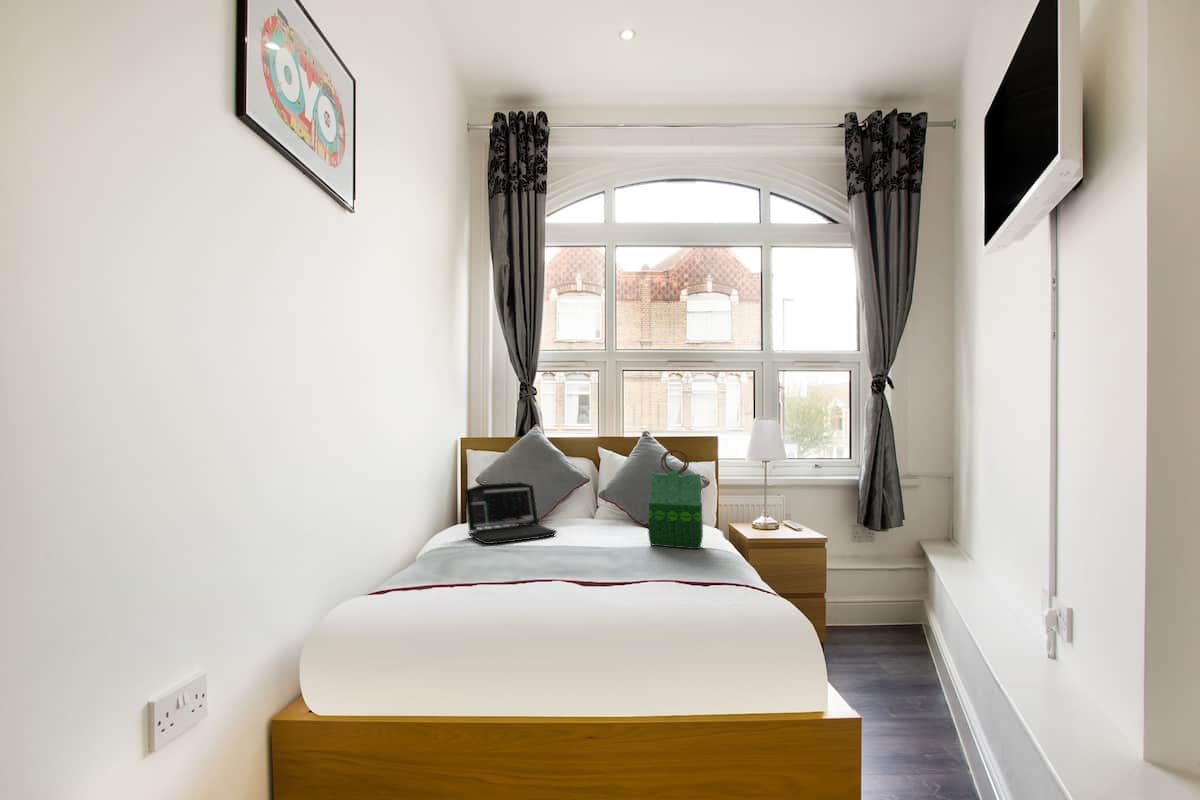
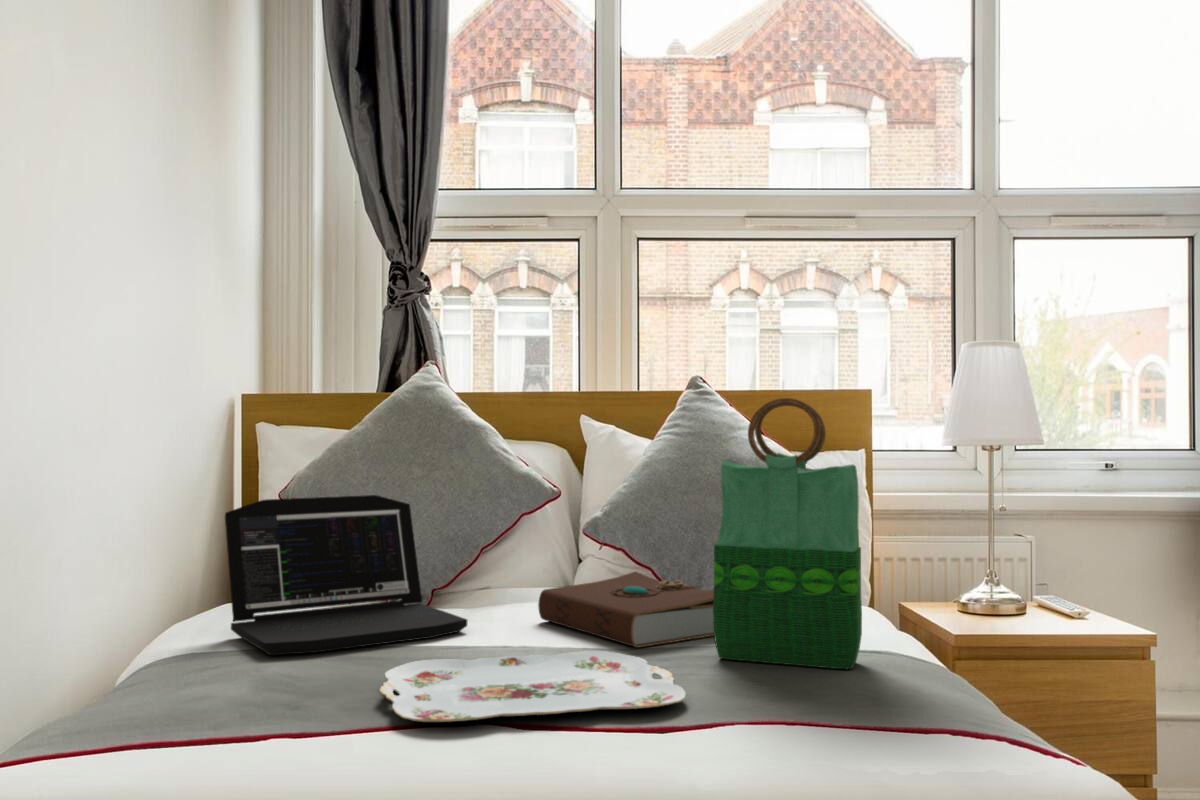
book: none [583,512,659,541] -> present [538,572,714,648]
serving tray: none [530,542,637,566] -> present [379,651,686,722]

